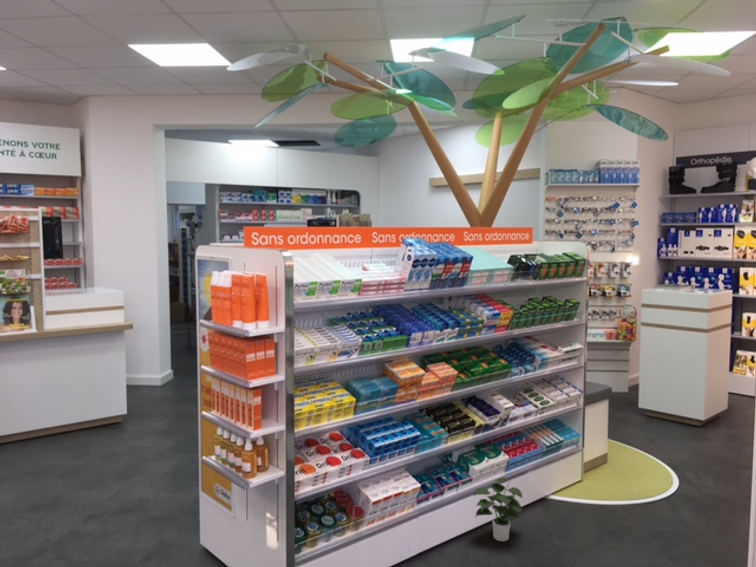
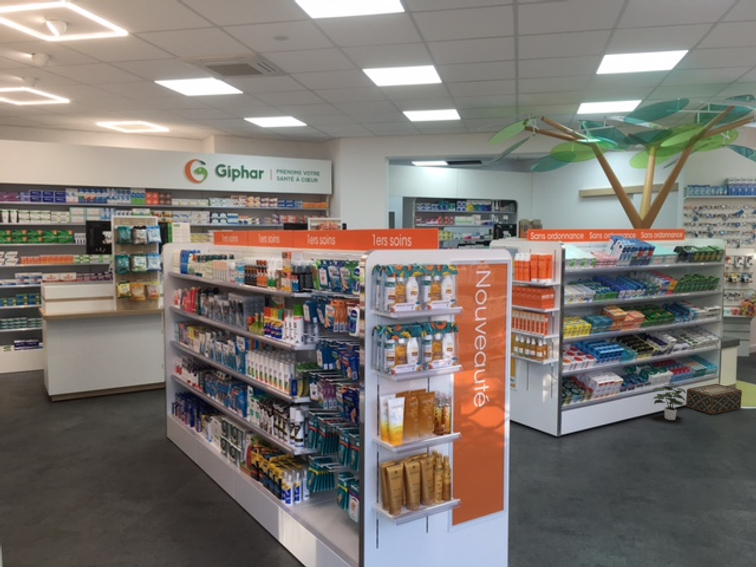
woven basket: none [531,462,610,520] -> present [686,384,742,414]

